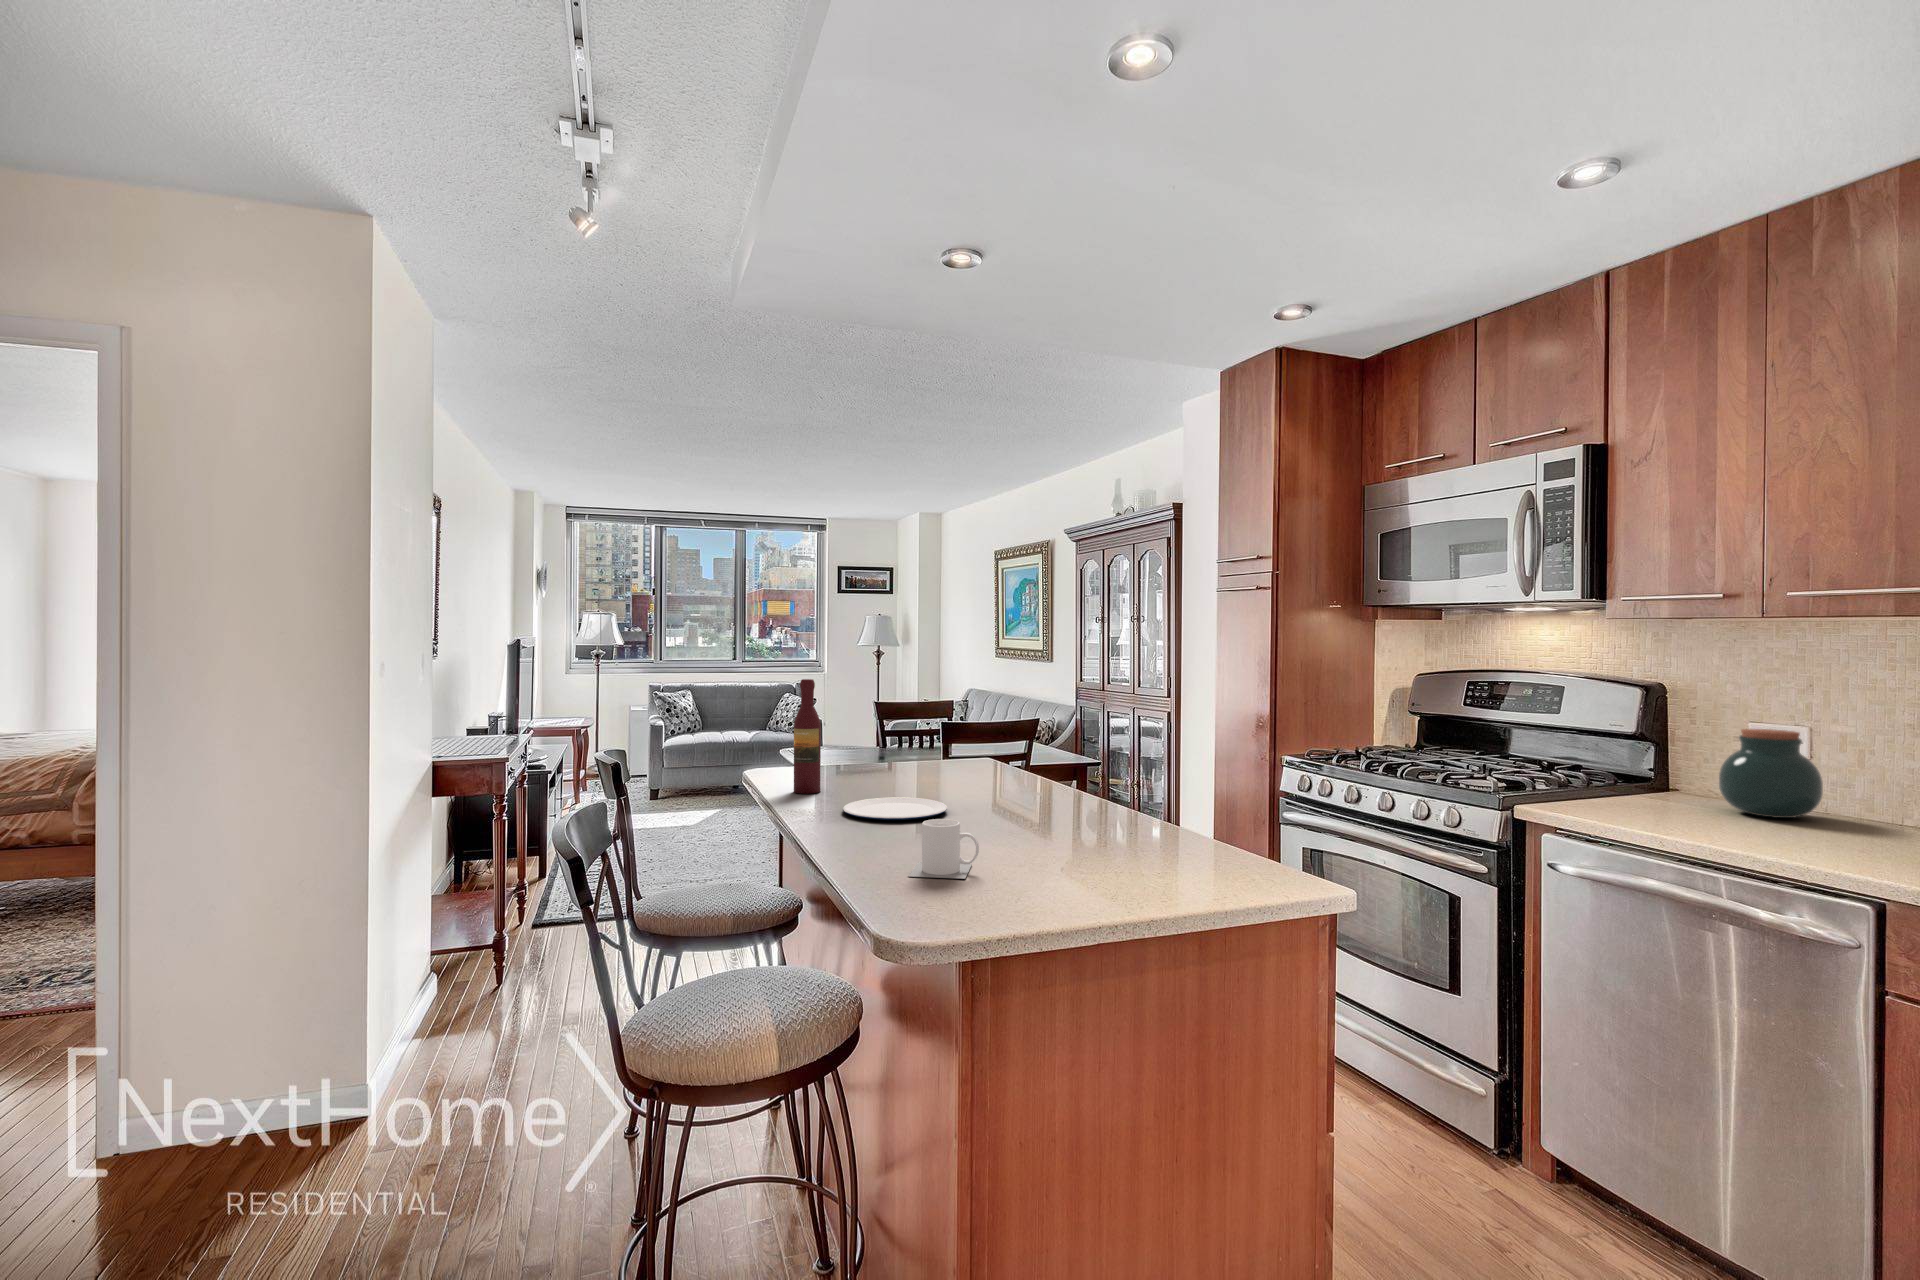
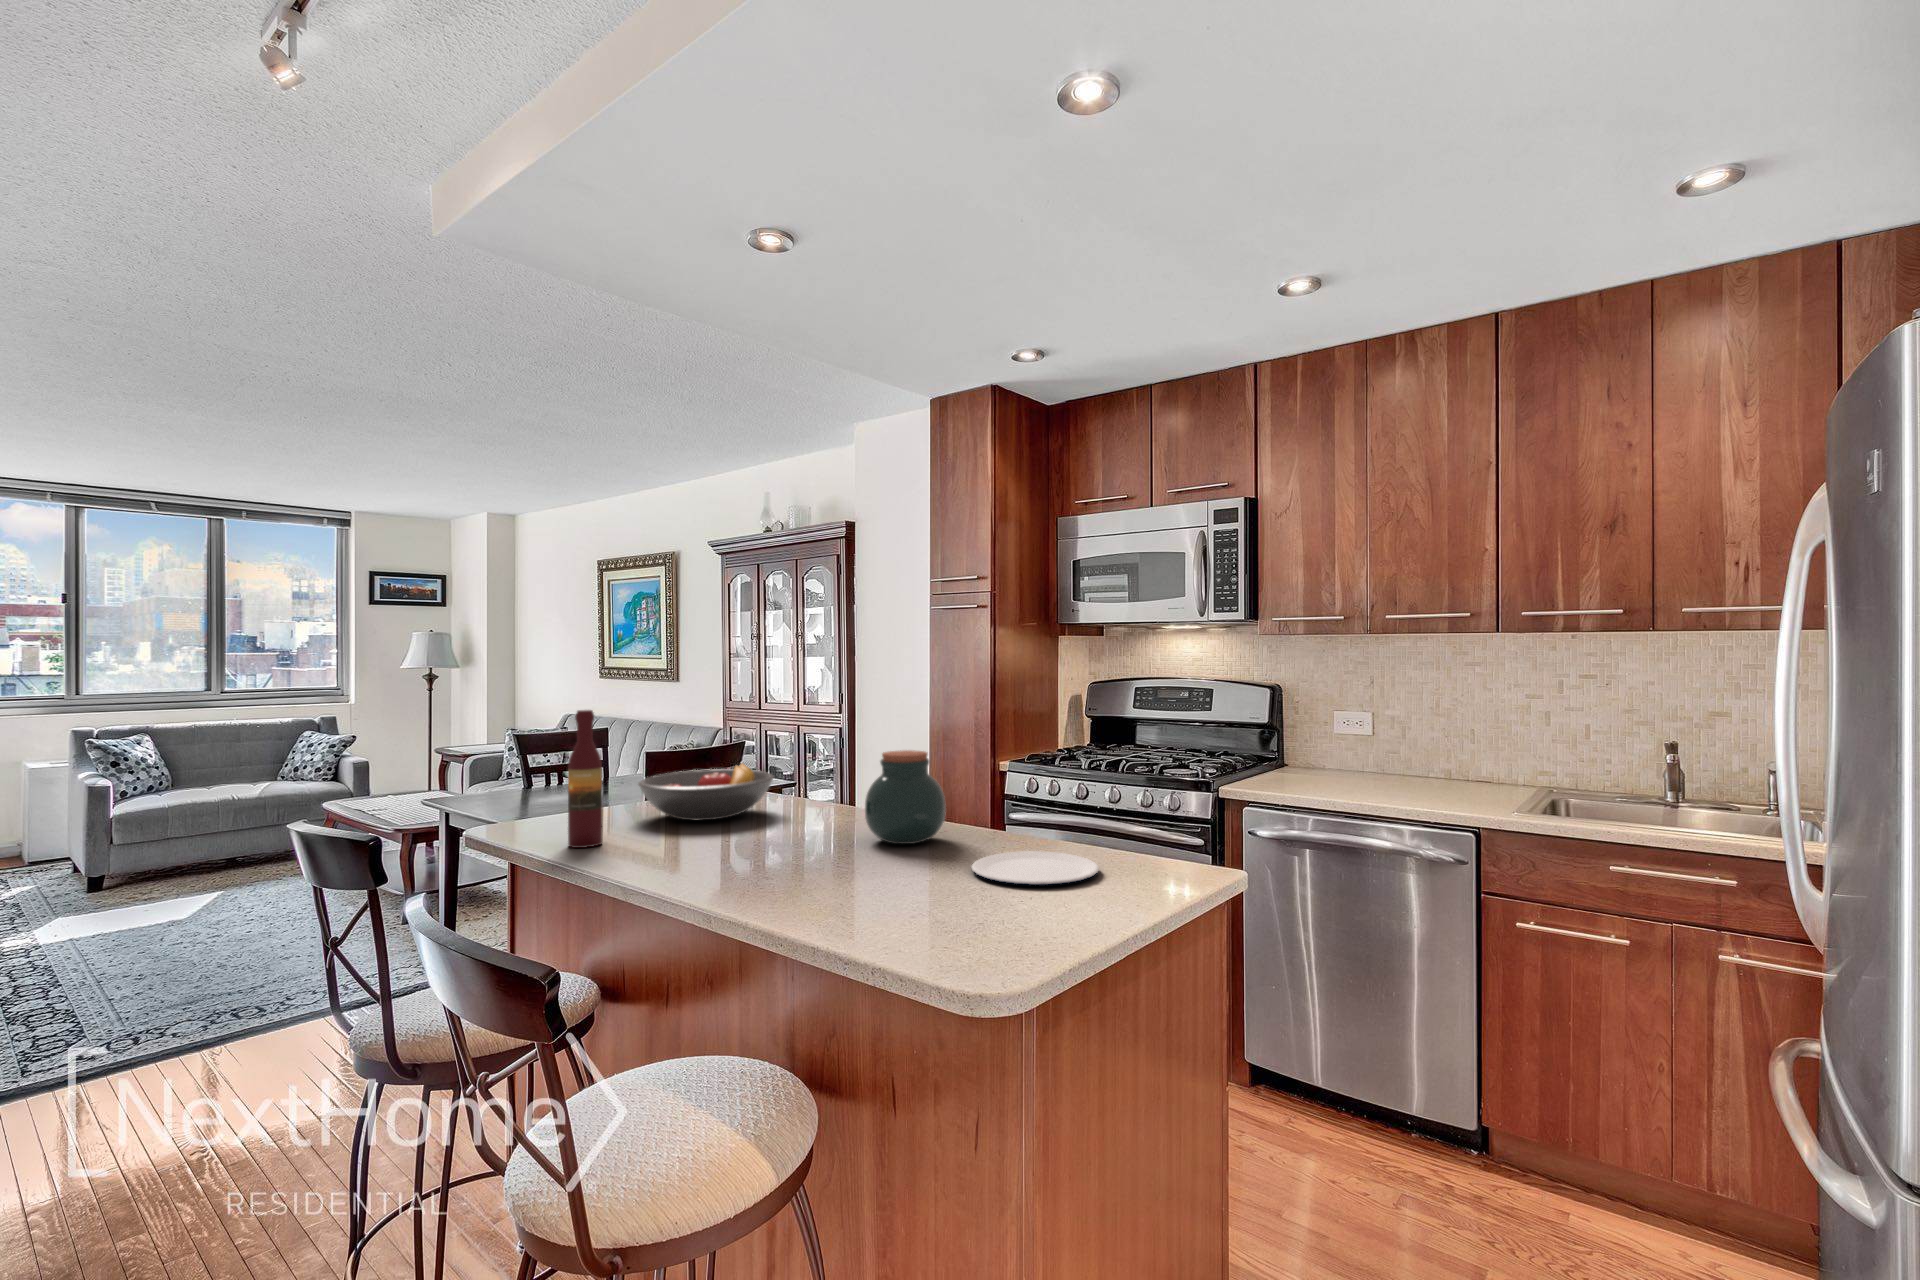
jar: present [1719,729,1823,818] -> present [865,750,946,844]
fruit bowl: none [871,735,990,783] -> present [638,763,774,820]
plate: present [843,797,947,820] -> present [972,851,1099,885]
mug: present [909,819,979,879] -> none [850,852,926,919]

